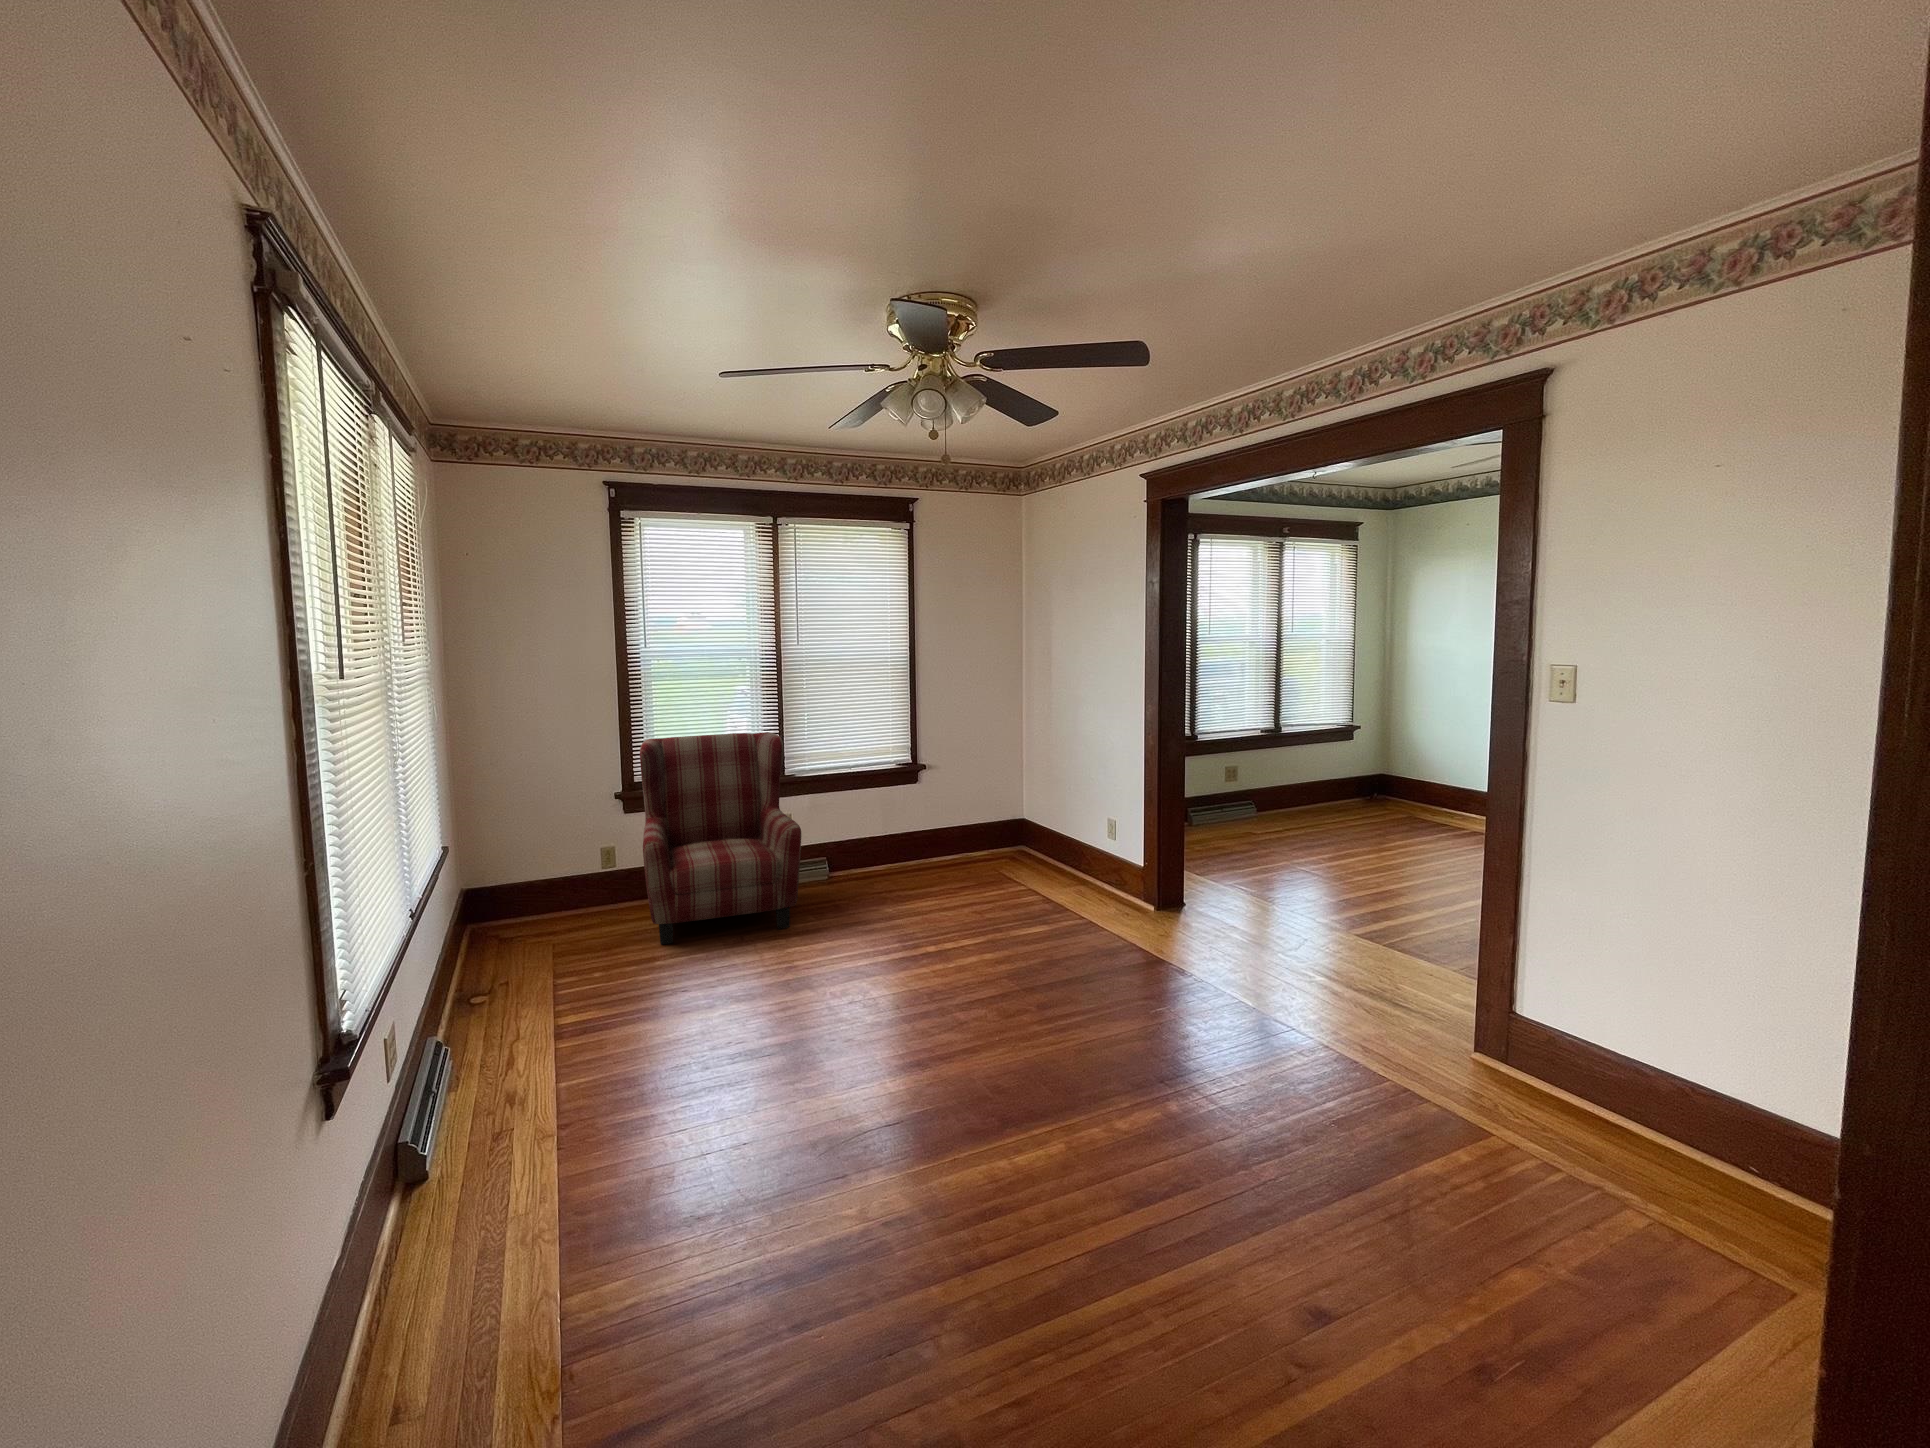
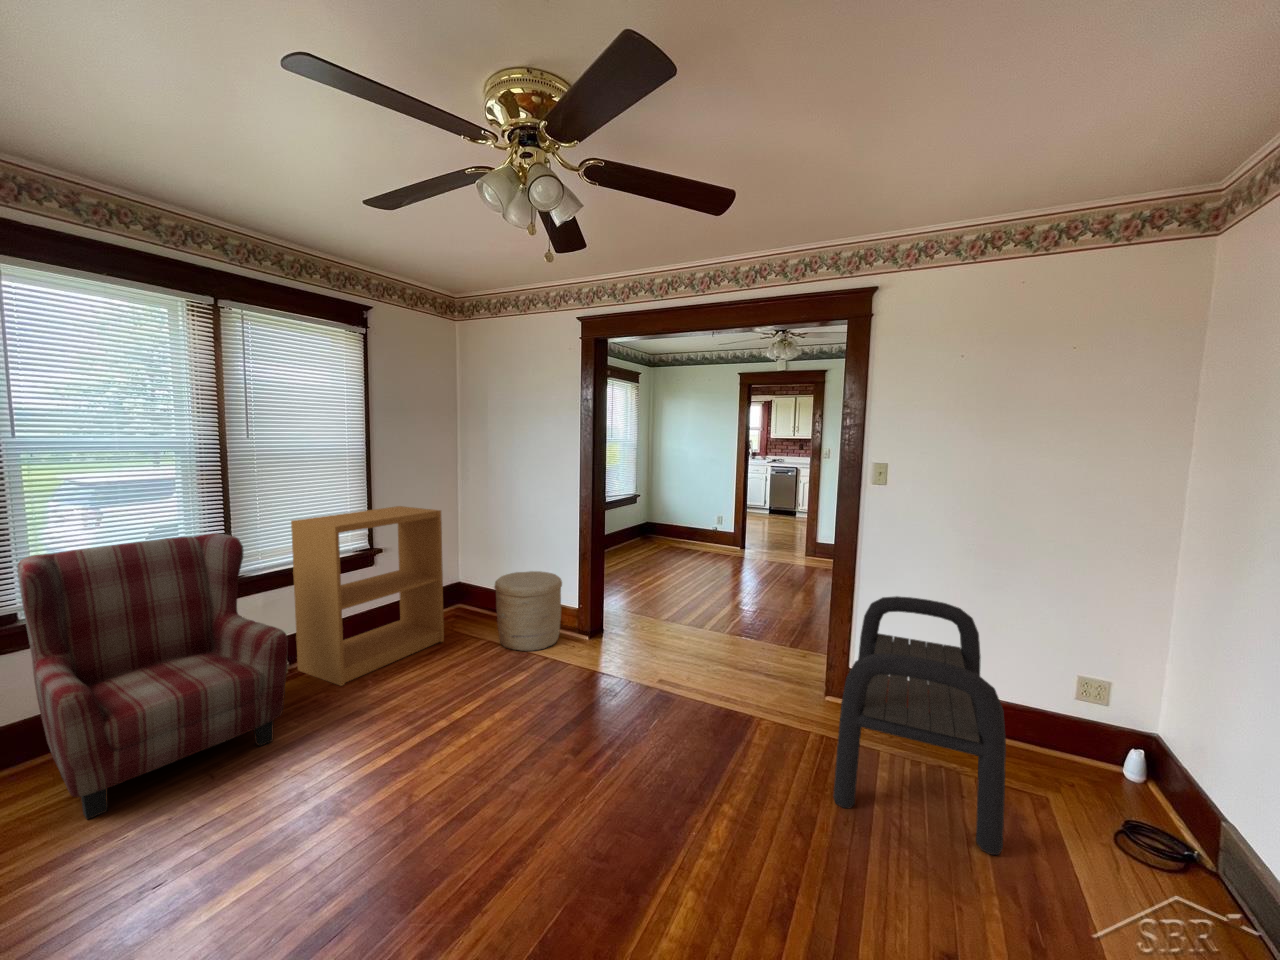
bookshelf: none [835,718,982,899] -> present [291,506,444,686]
woven basket: none [1034,809,1120,908] -> present [494,571,562,651]
bench: none [1323,901,1744,1306] -> present [833,596,1006,855]

